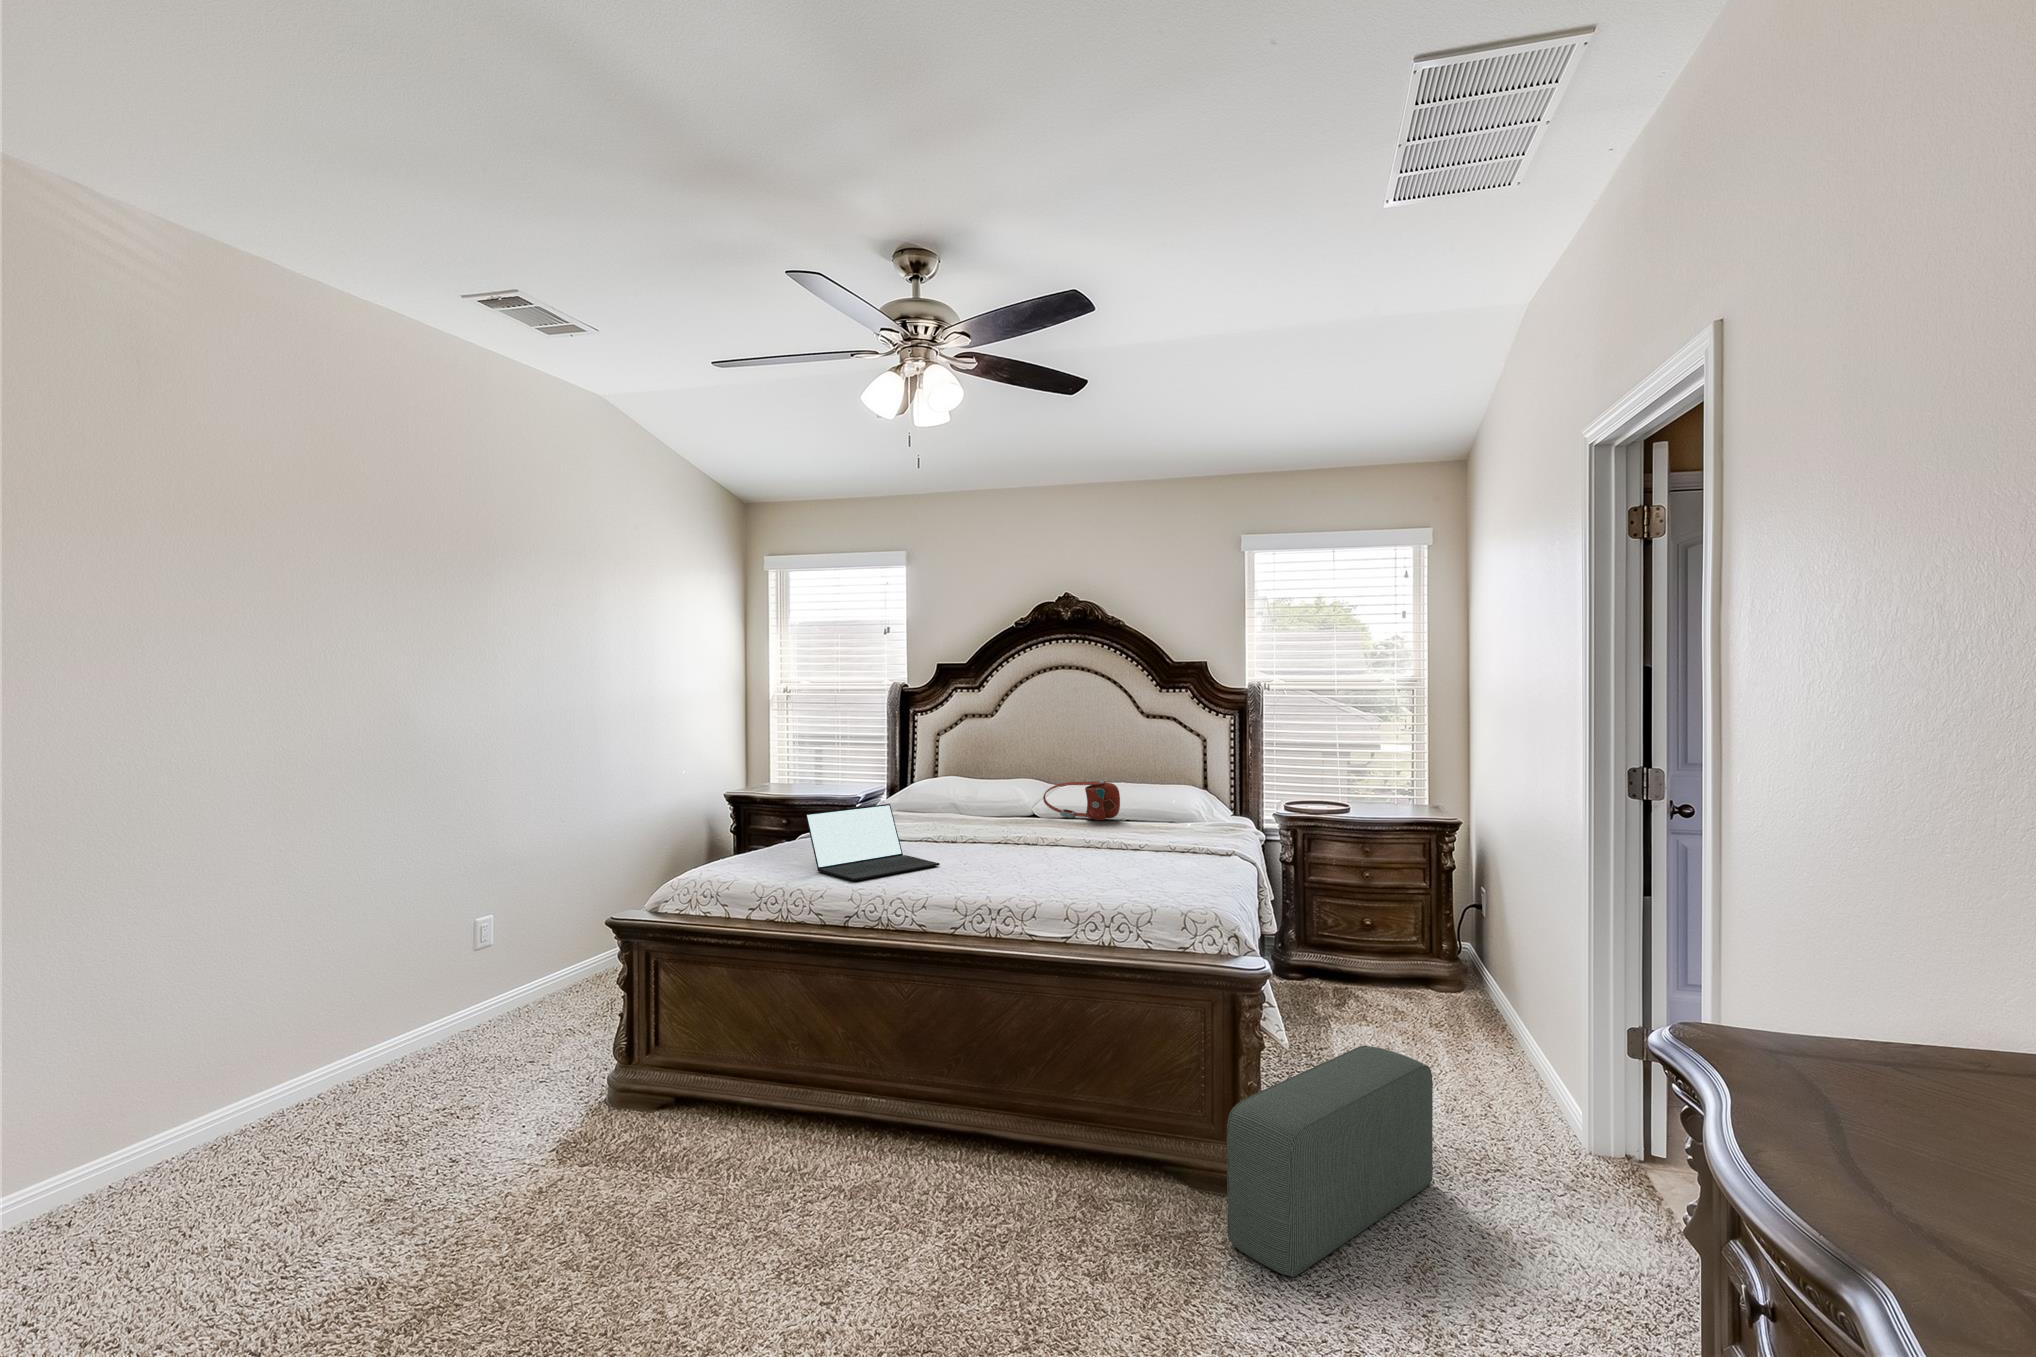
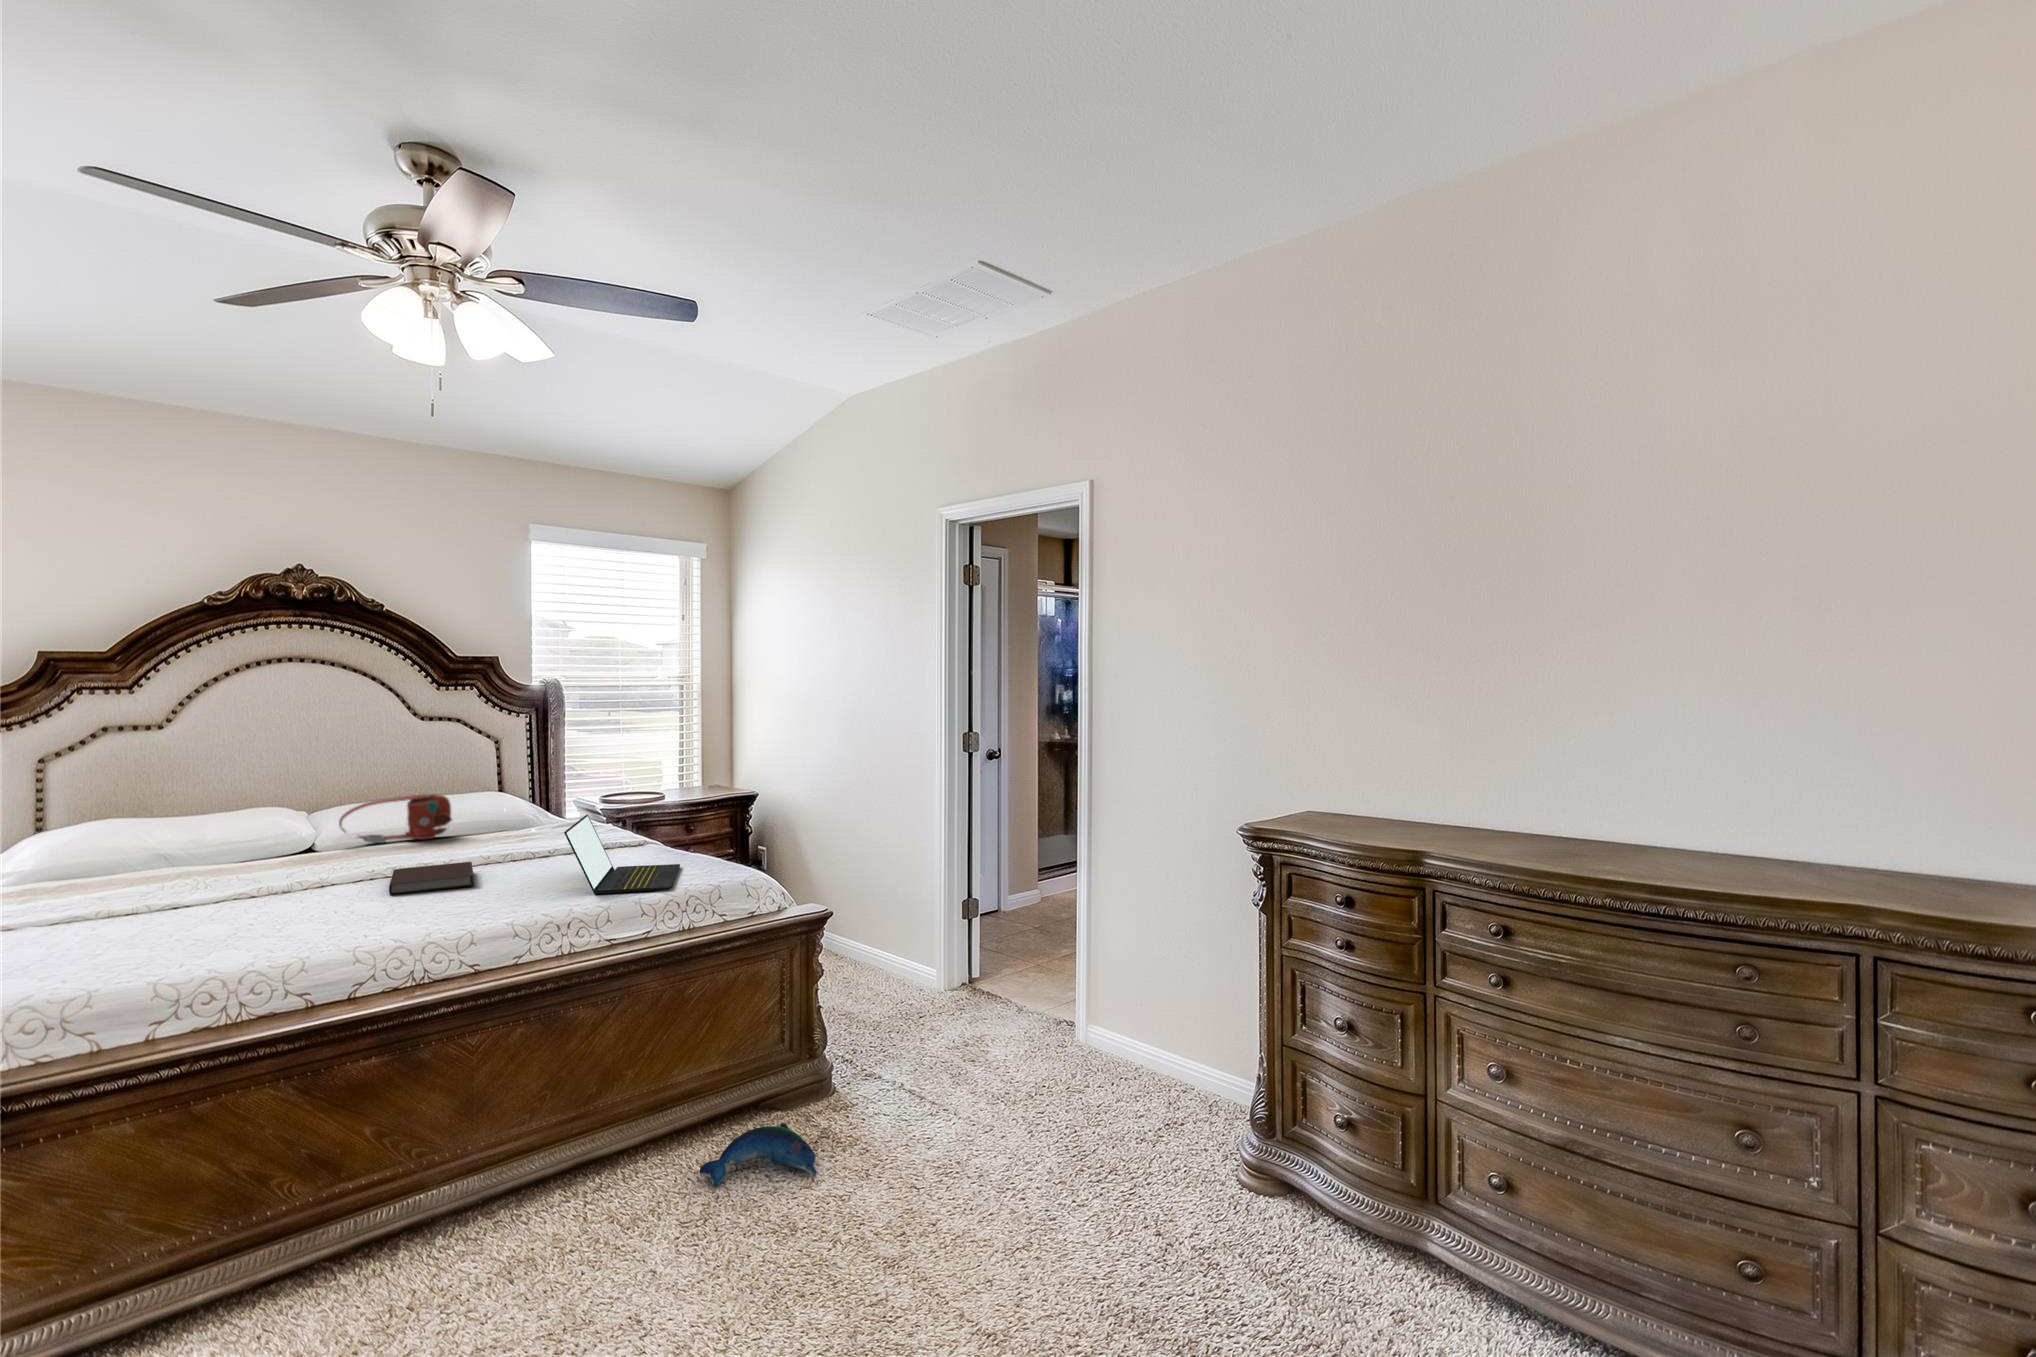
laptop: present [805,804,940,881] -> present [564,815,680,894]
notebook: none [967,839,1050,863] -> present [389,862,474,894]
pouf: present [1227,1046,1433,1277] -> none [857,952,924,1125]
plush toy: none [1045,1176,1135,1259] -> present [699,1123,817,1186]

